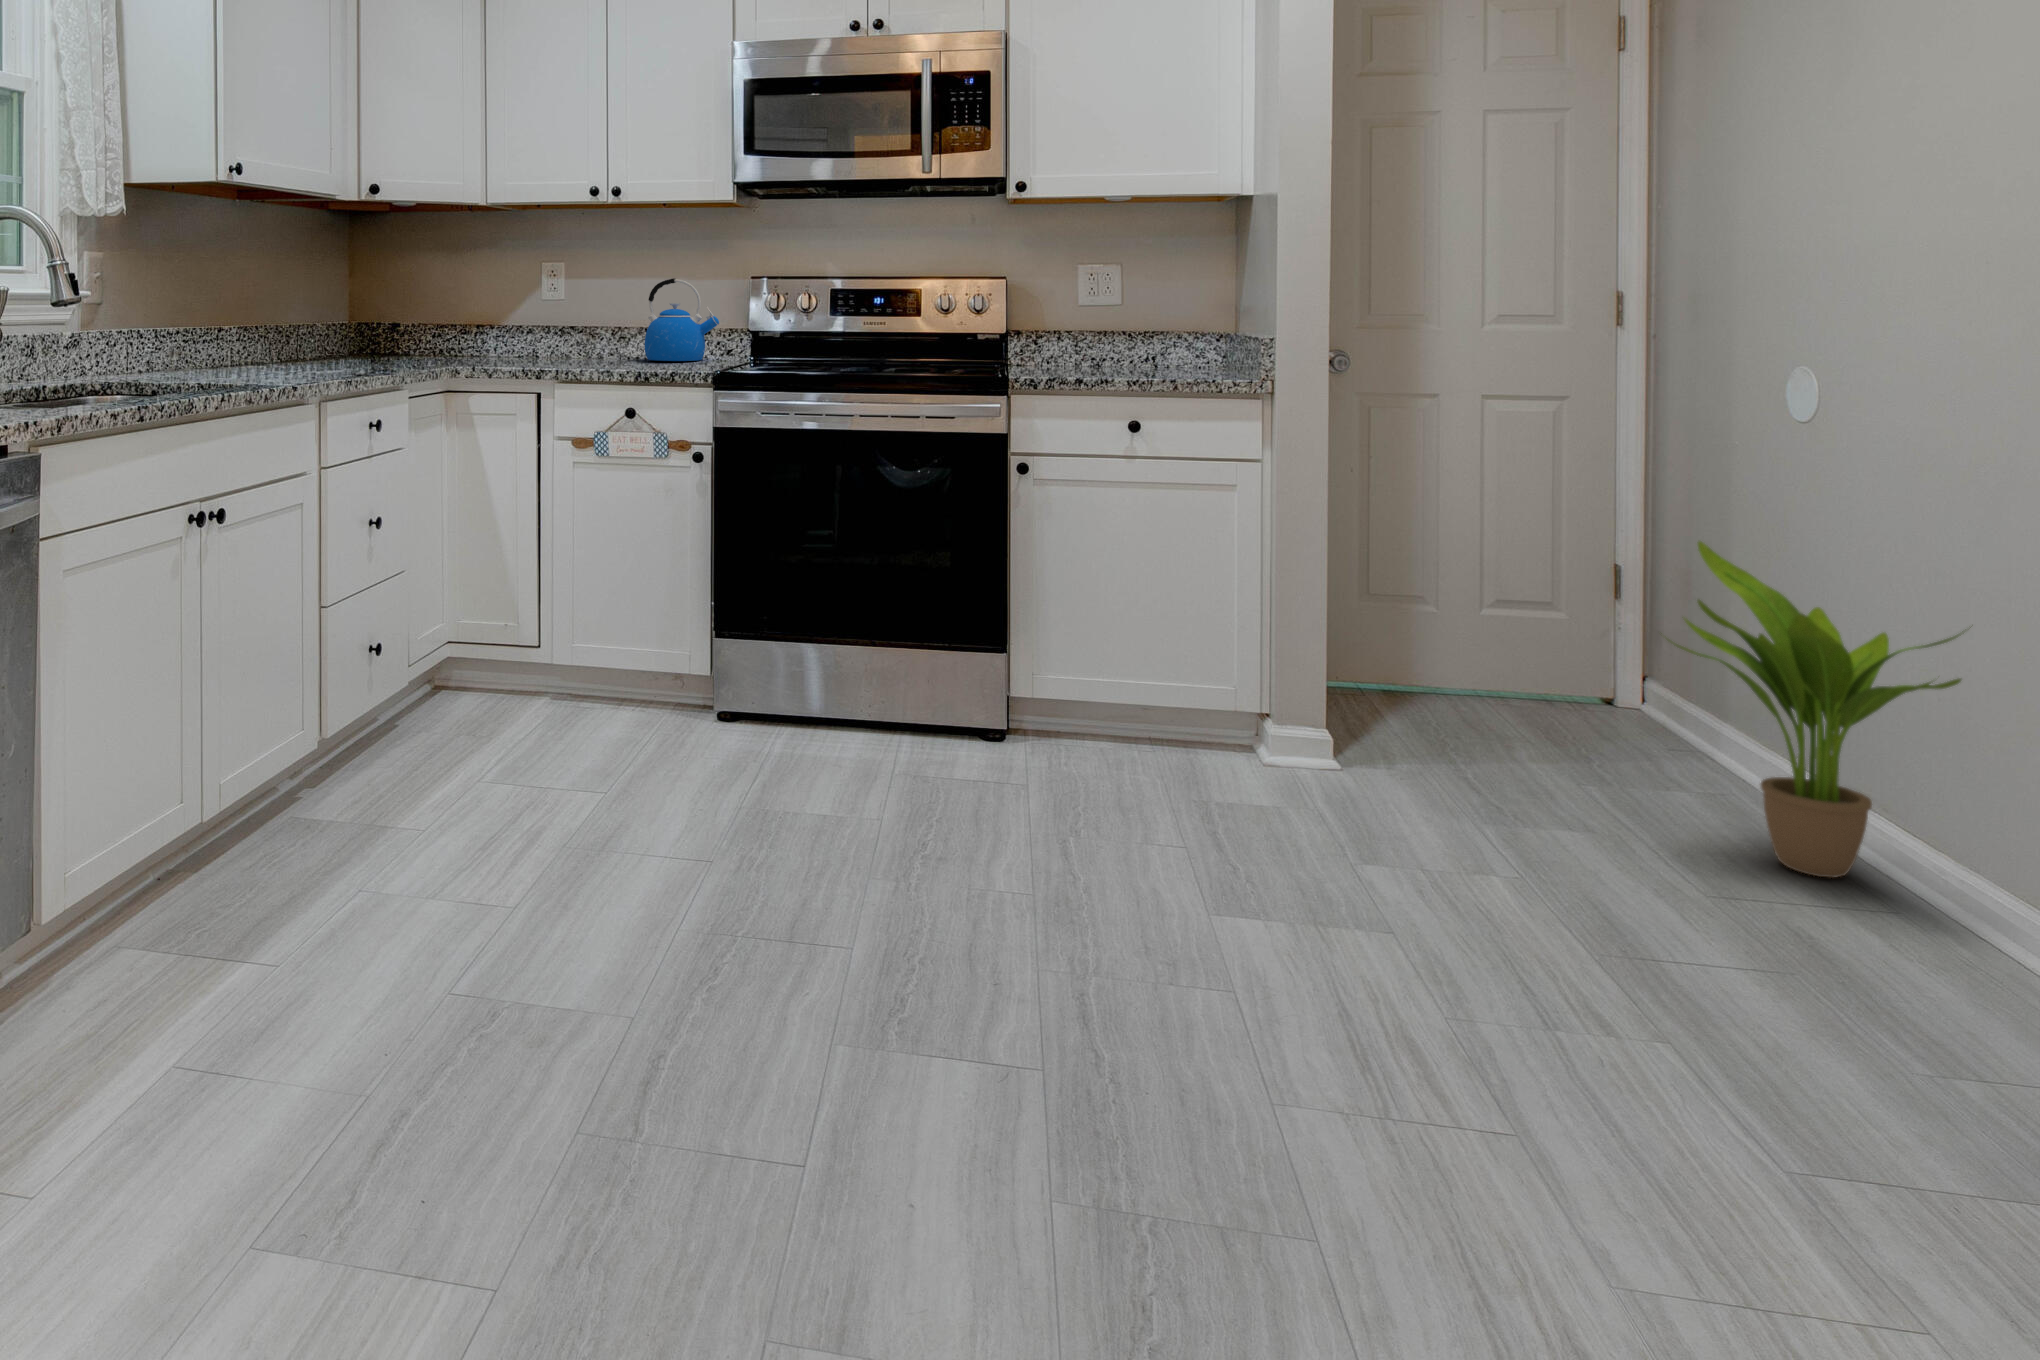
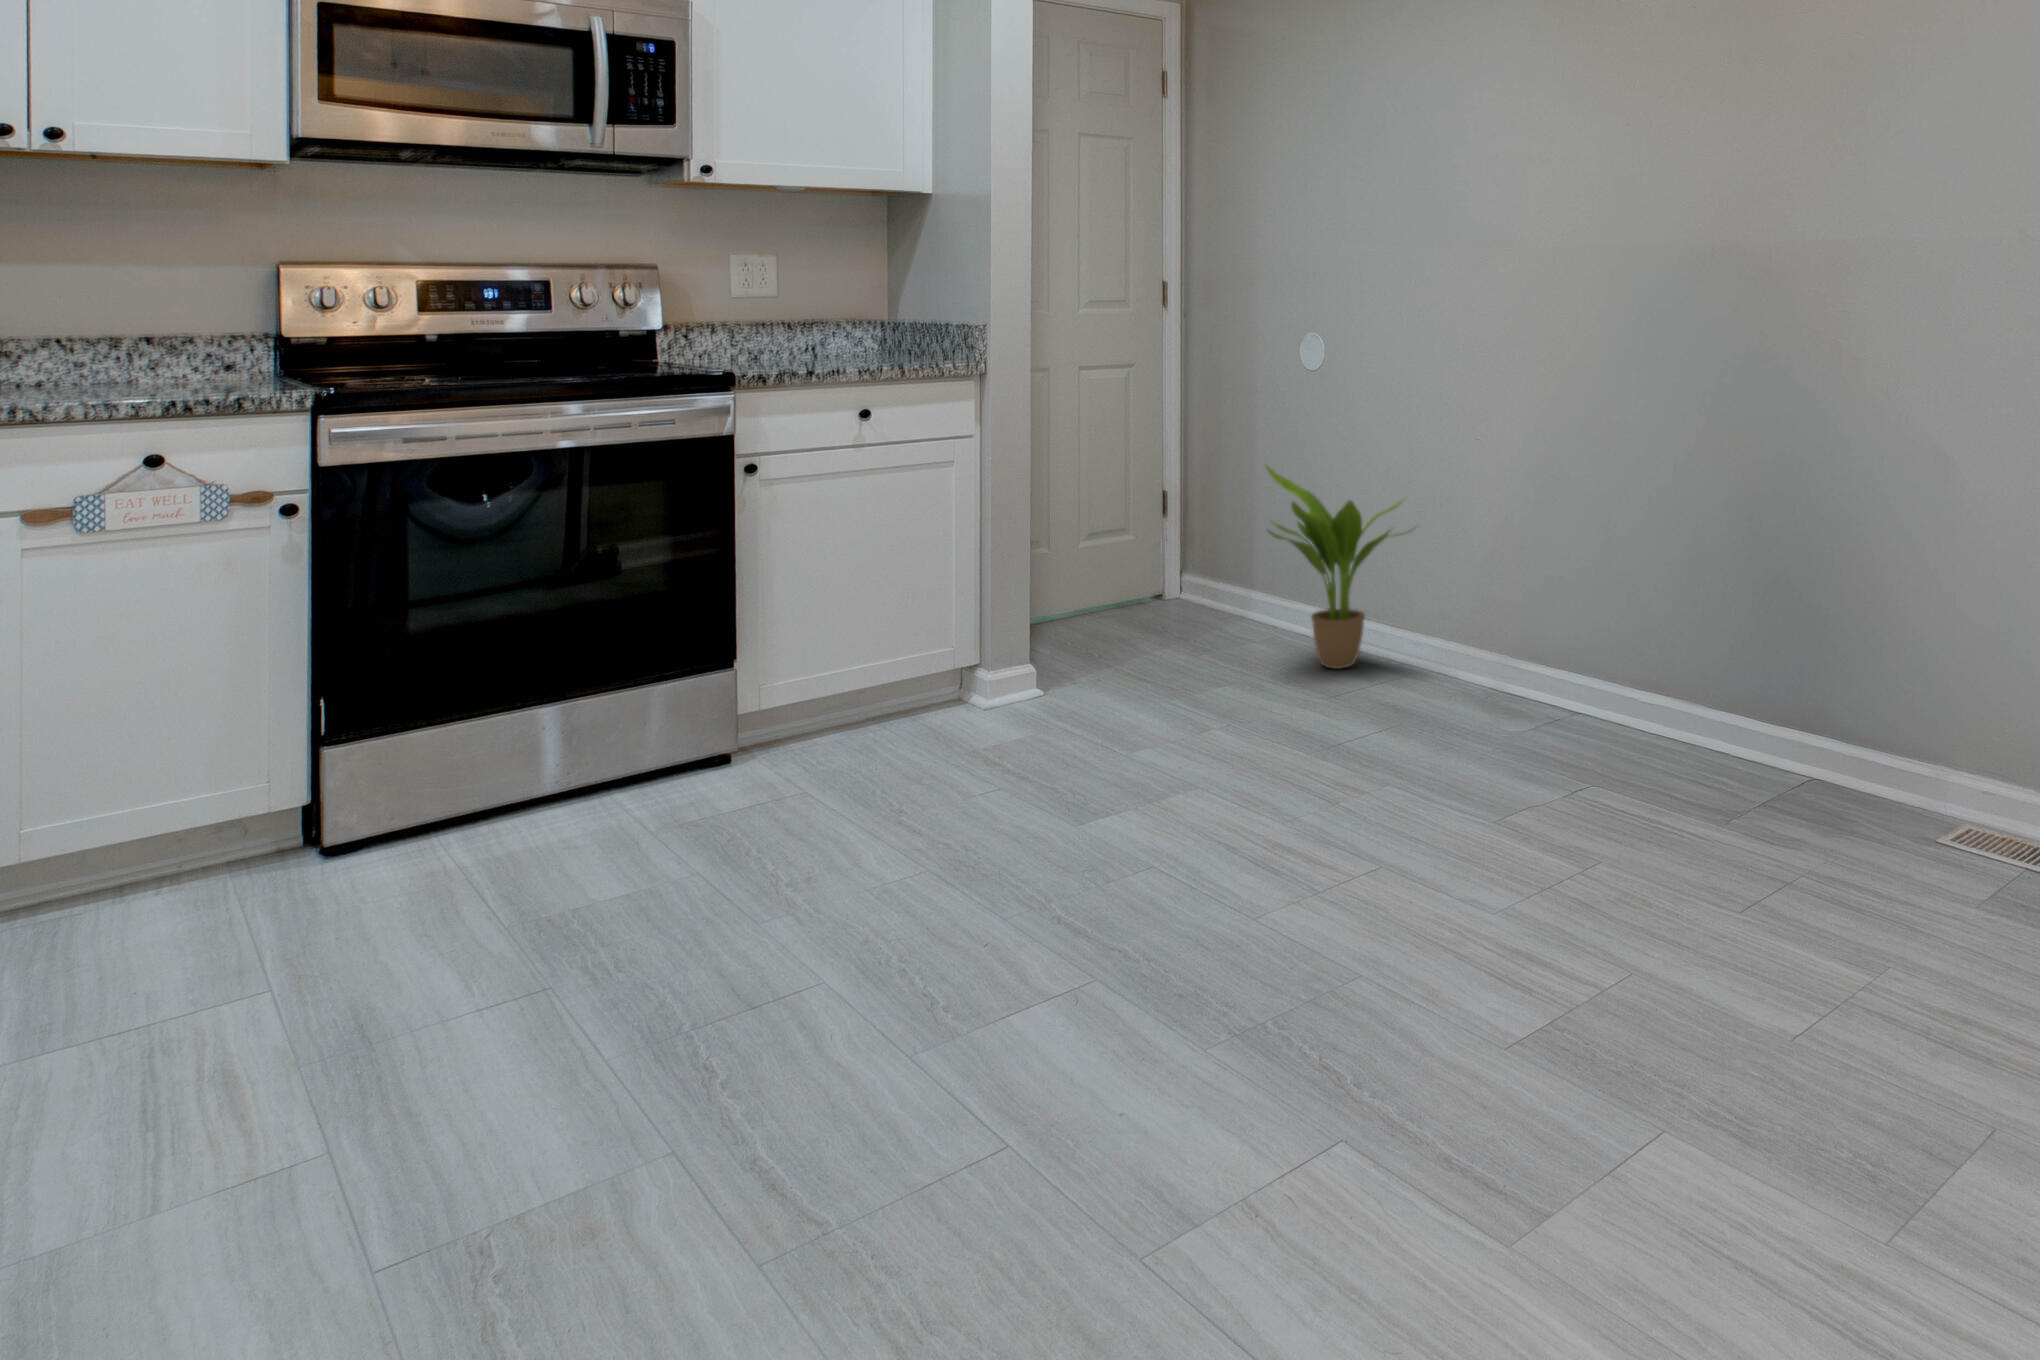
kettle: present [645,278,719,361] -> none [70,257,224,380]

